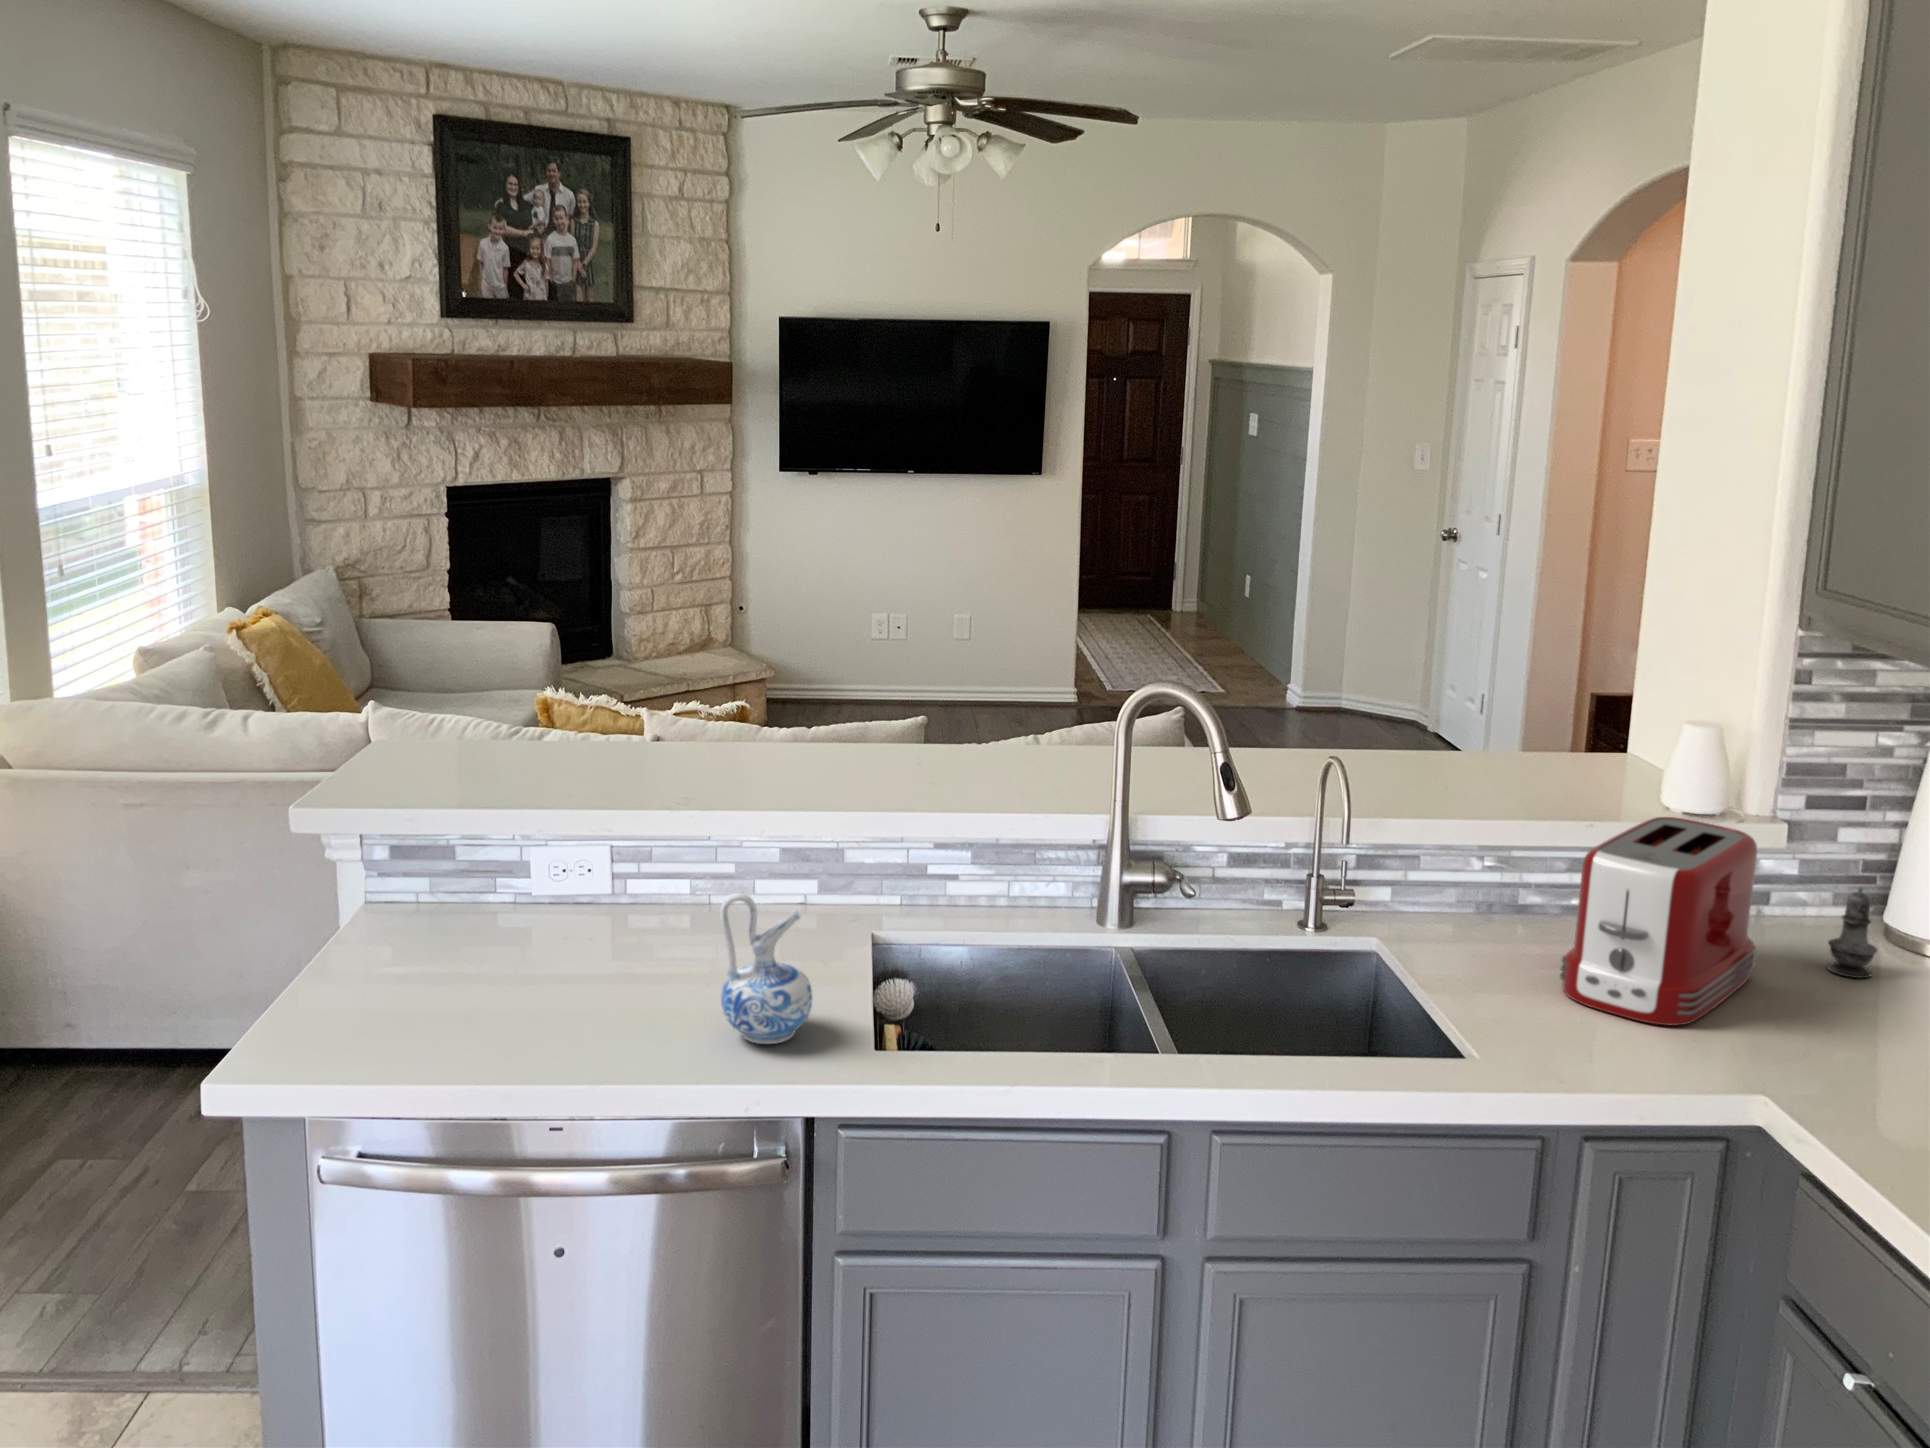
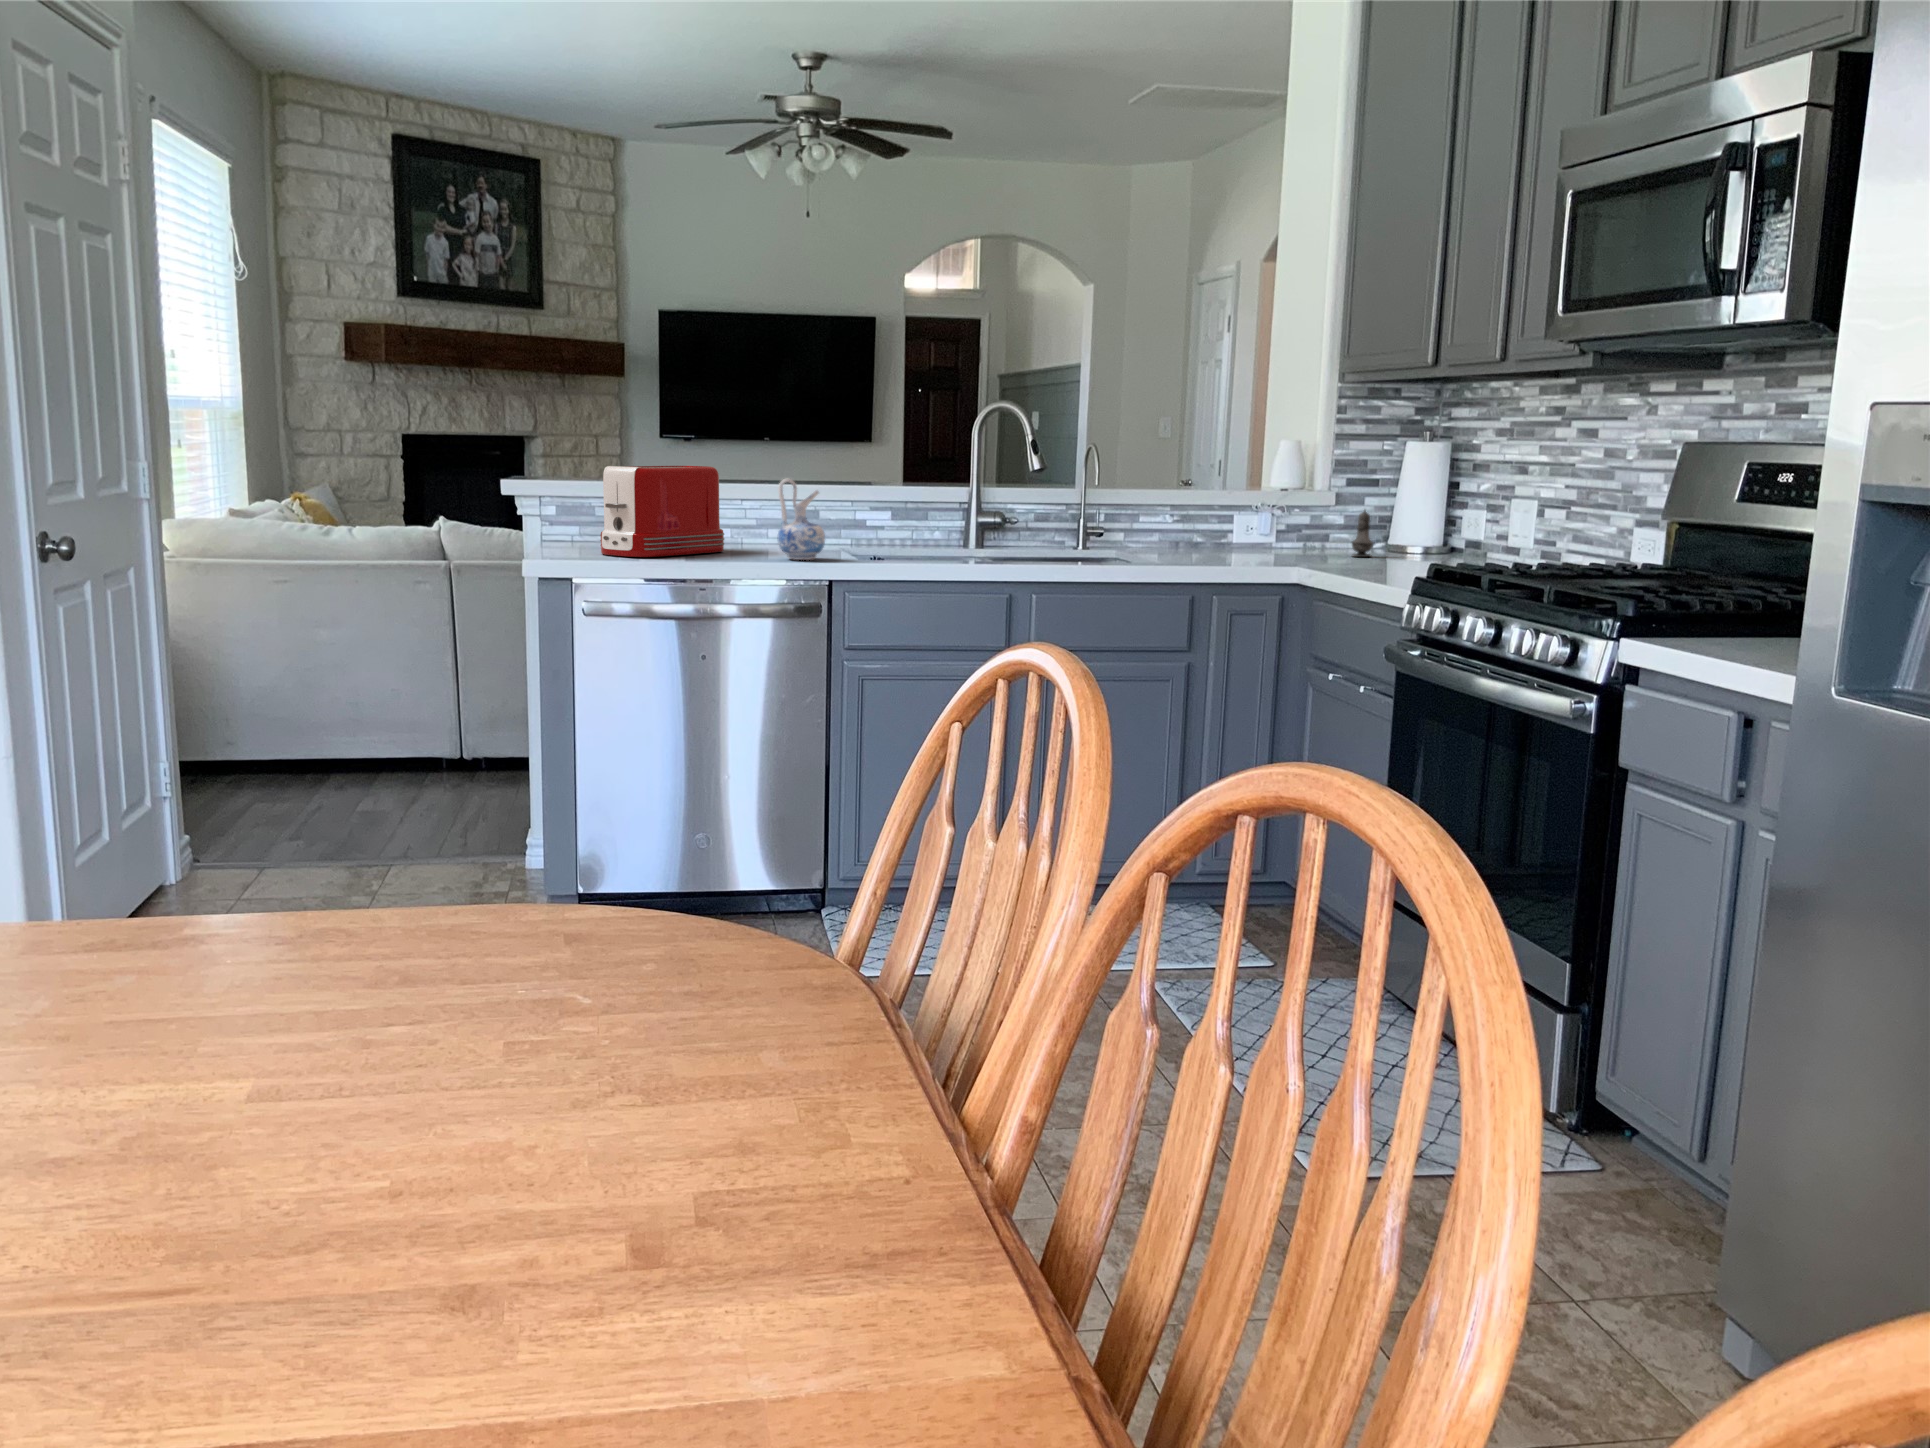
toaster: present [1560,817,1758,1026] -> present [600,466,724,557]

